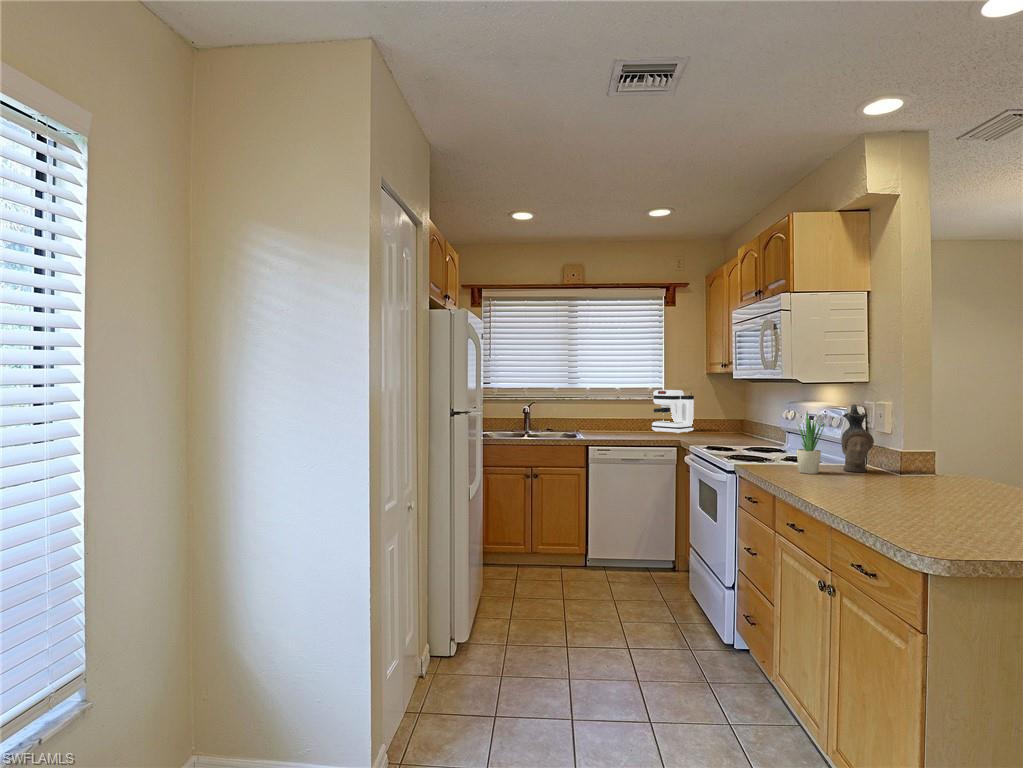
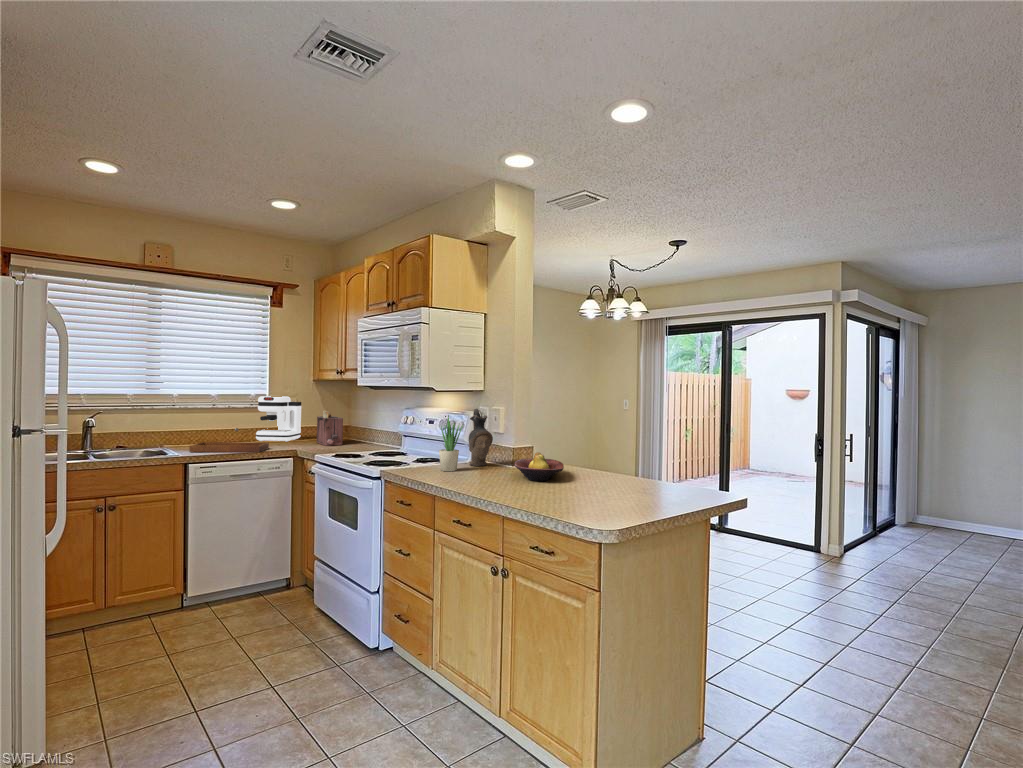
toaster: none [704,404,727,439] -> present [317,411,343,446]
tray: none [592,418,656,441] -> present [189,428,269,452]
fruit bowl: none [881,461,963,496] -> present [514,452,564,481]

